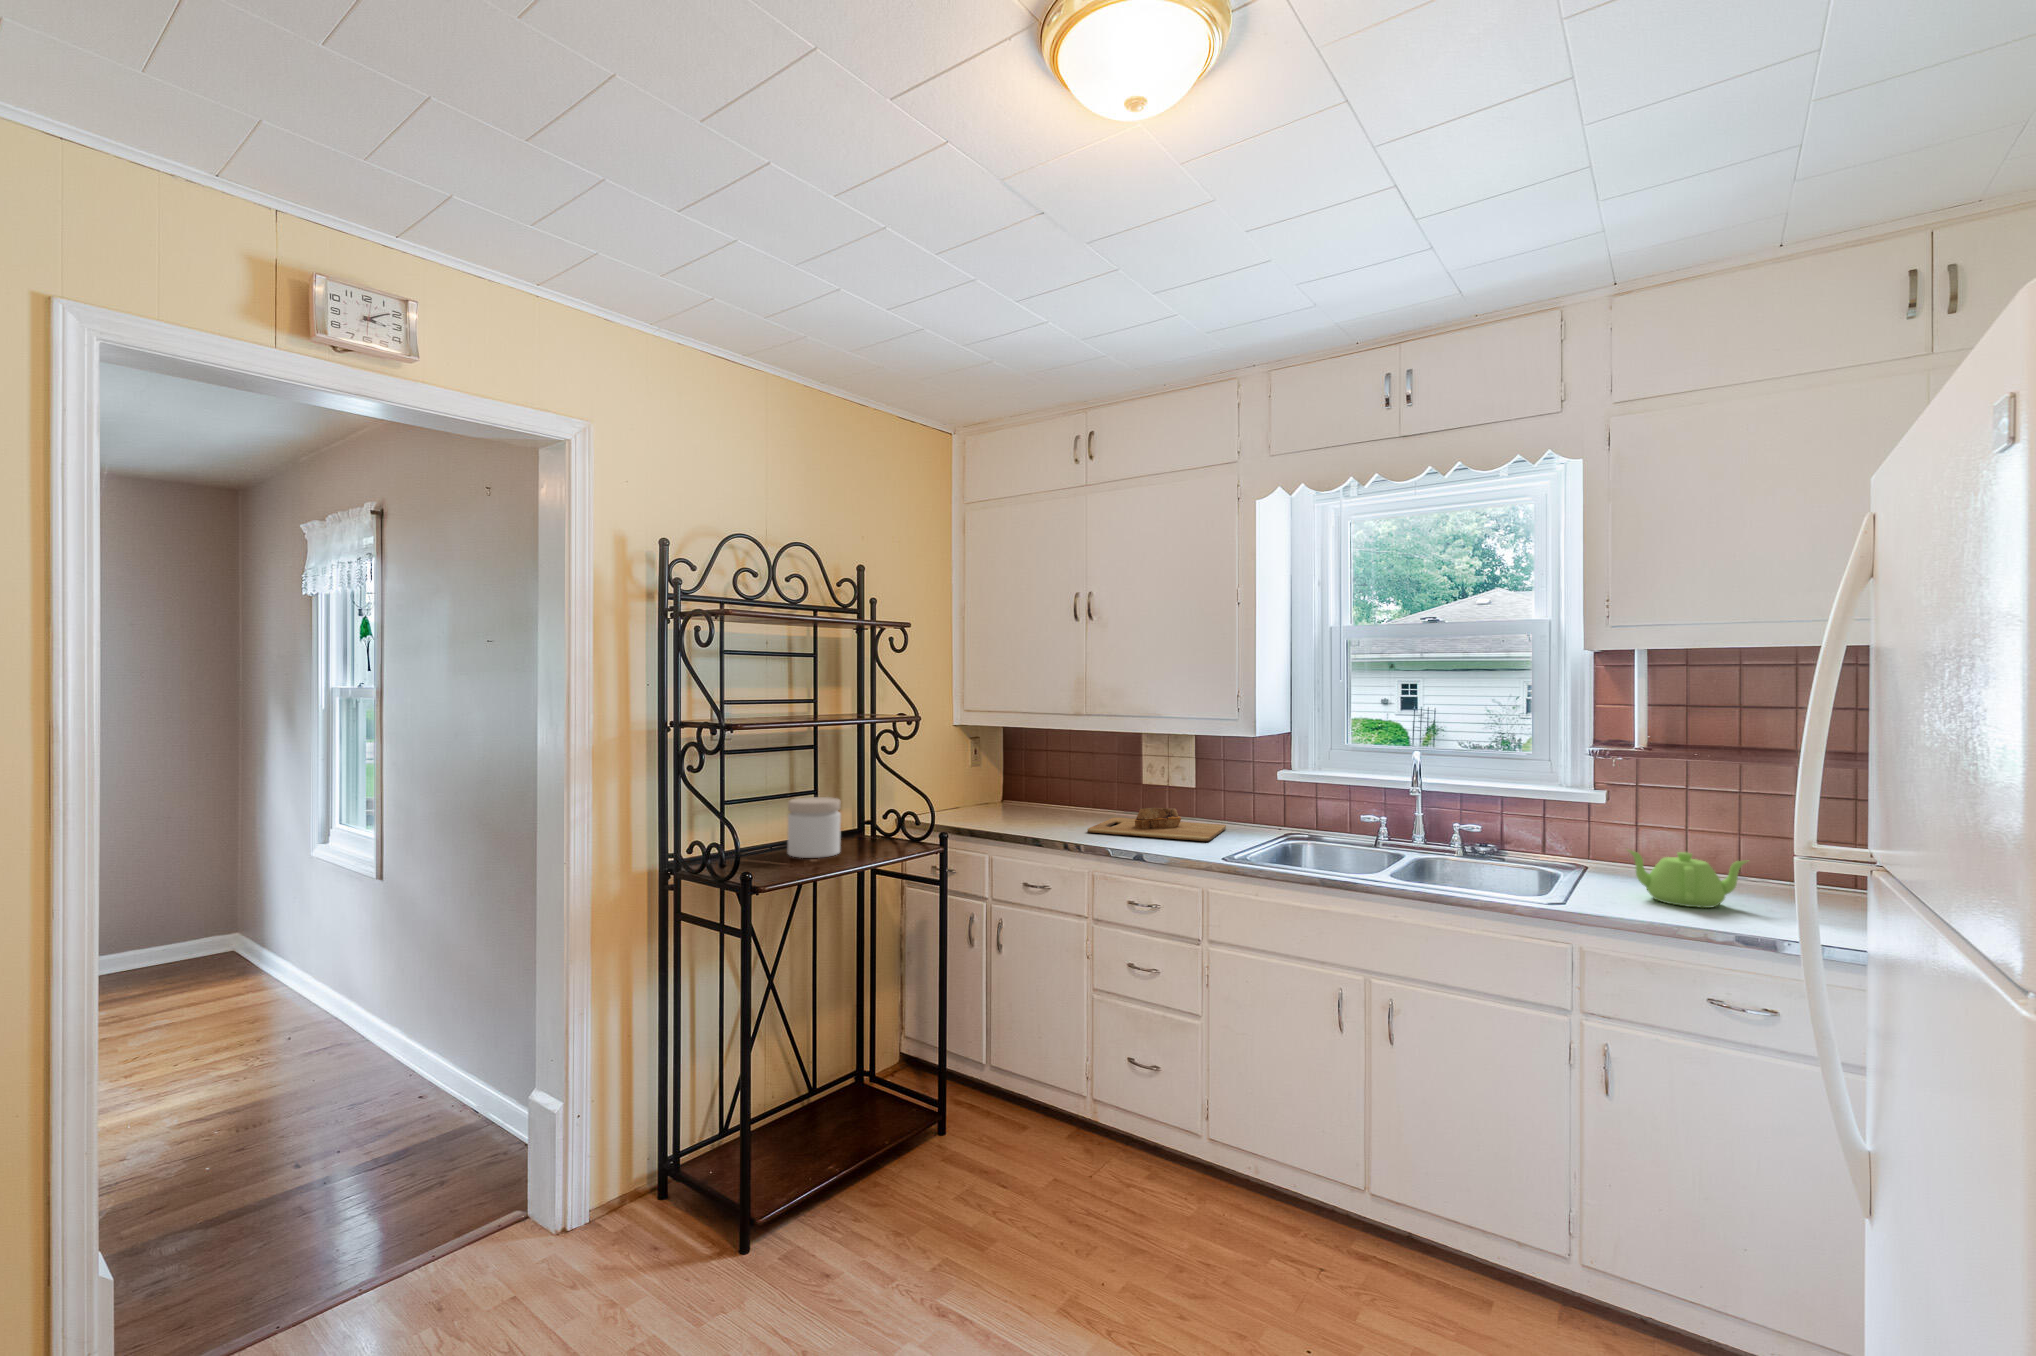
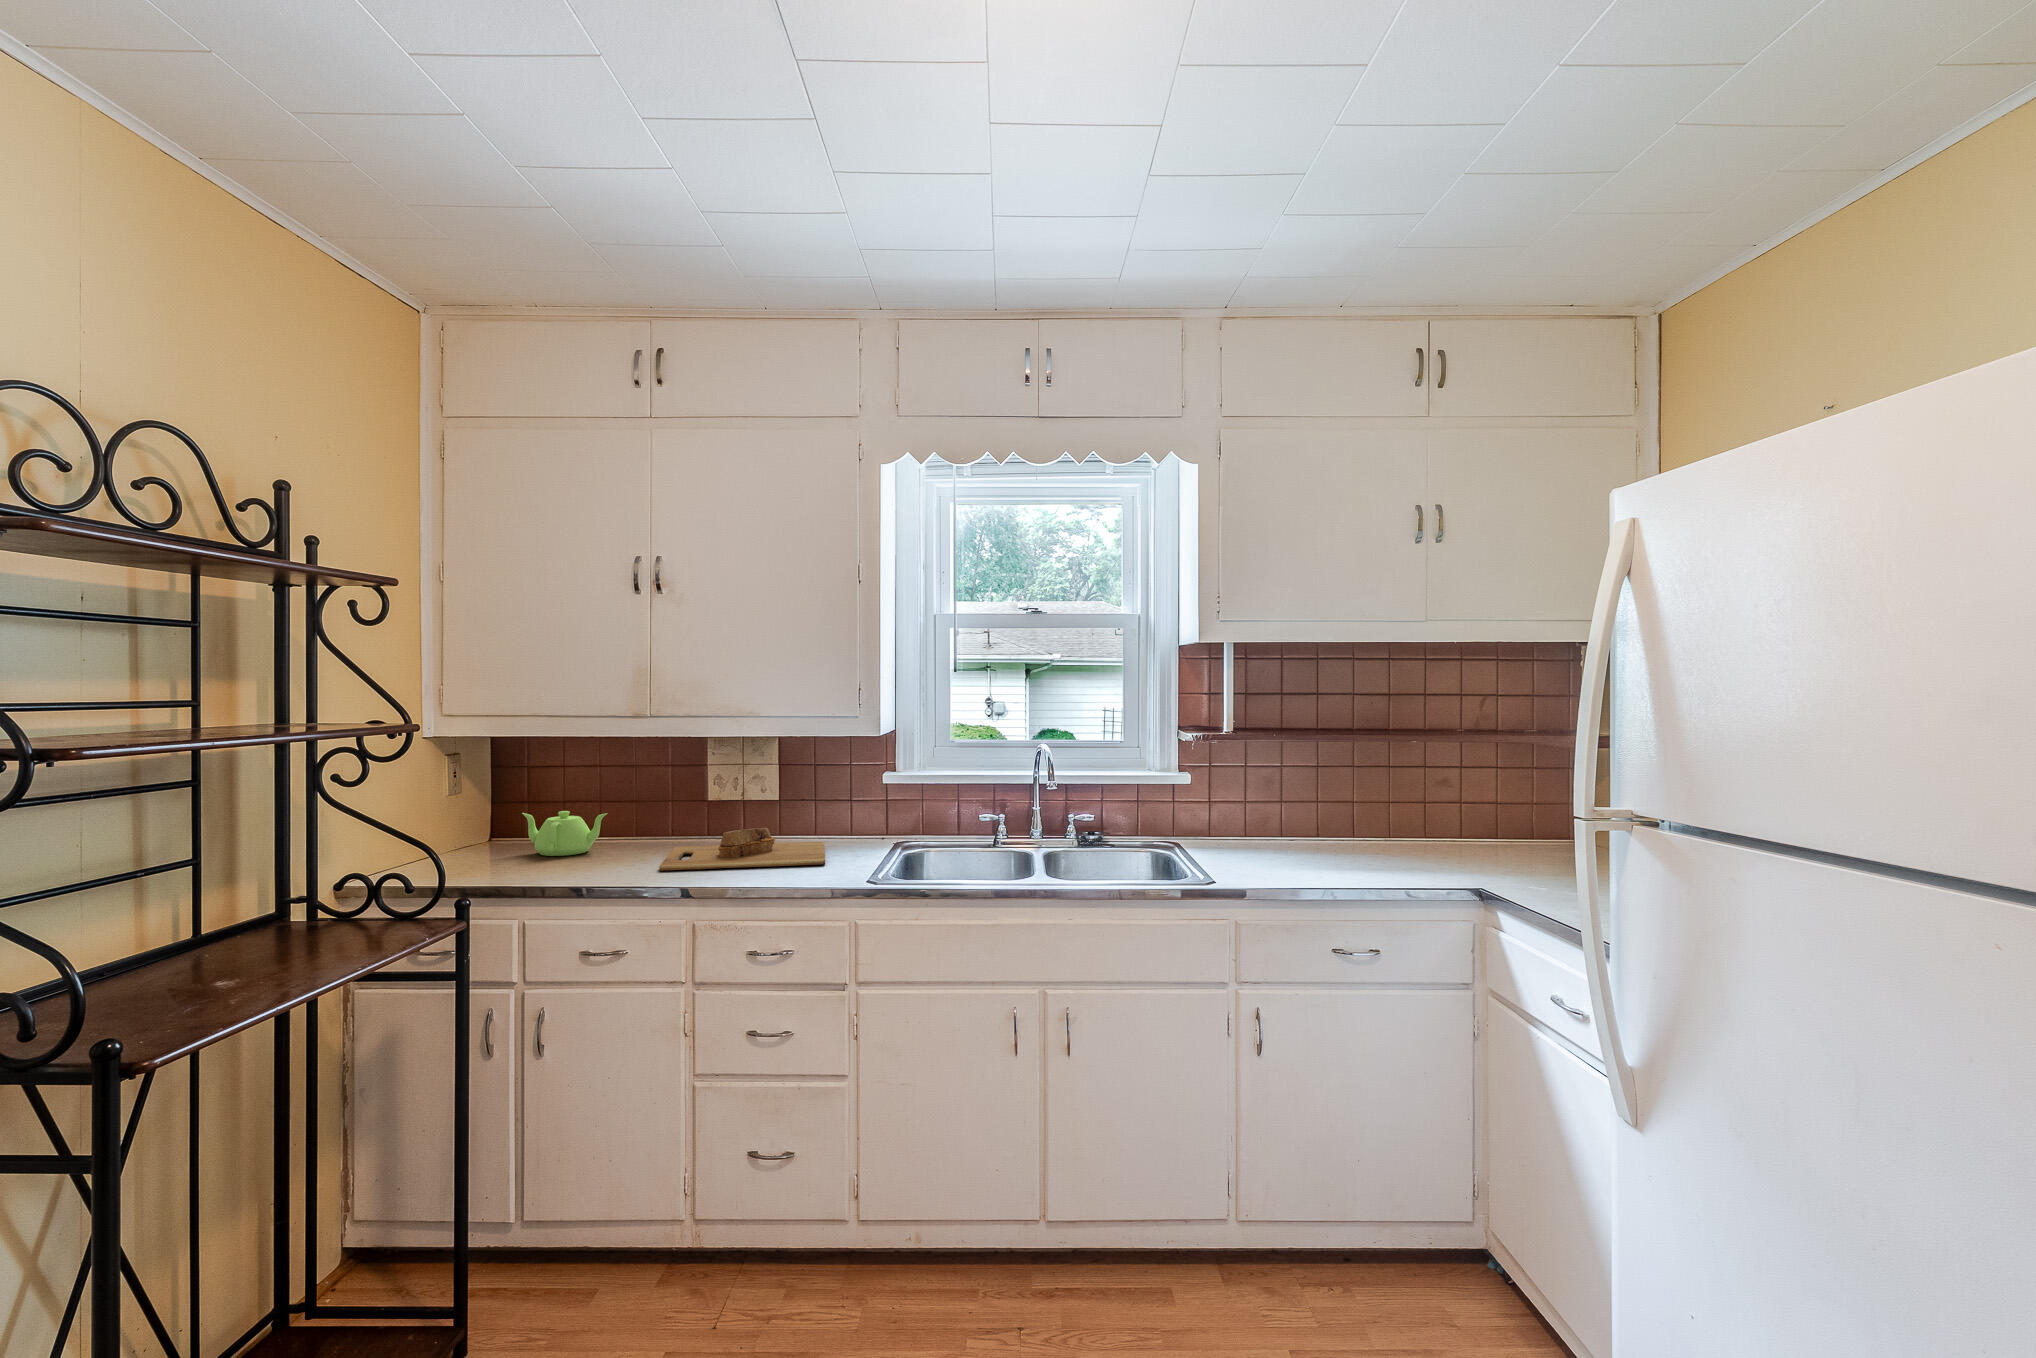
jar: present [788,797,841,858] -> none [176,865,287,976]
teapot: present [1628,851,1747,908] -> present [522,811,608,856]

